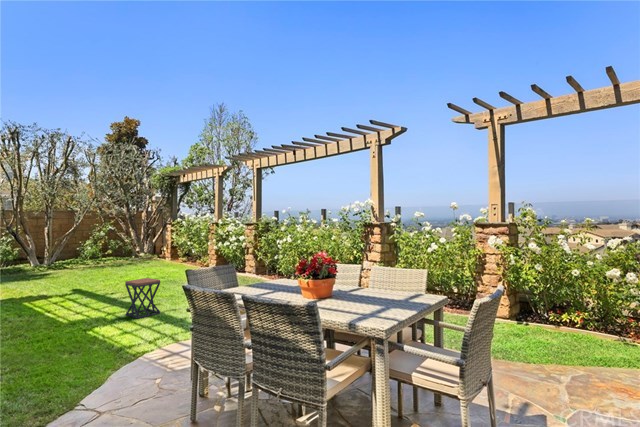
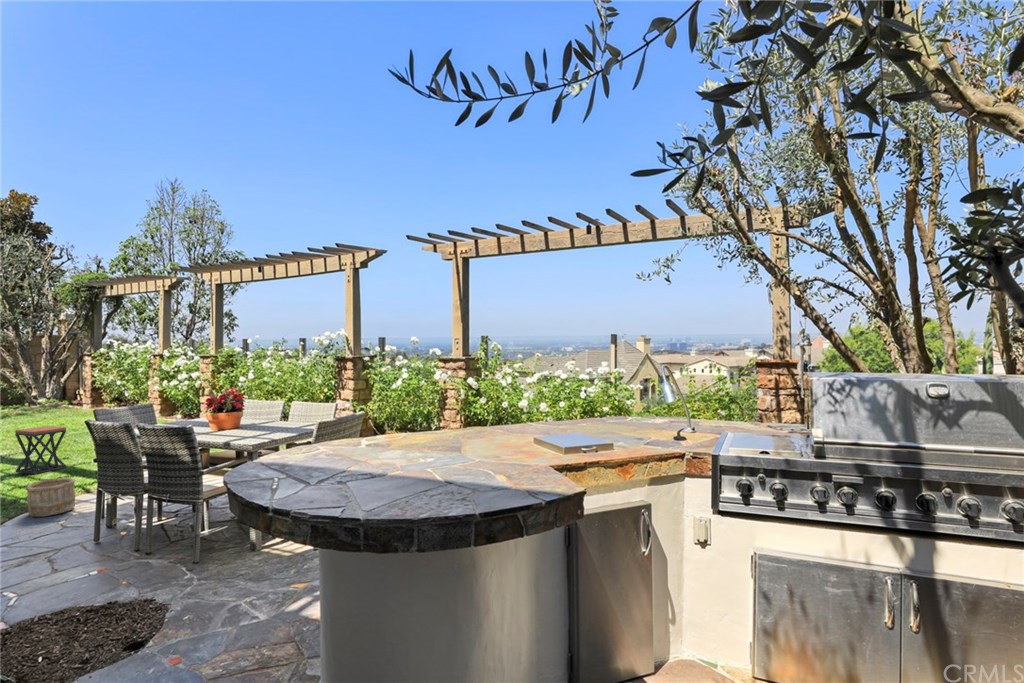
wooden bucket: none [131,335,172,376] -> present [26,478,75,517]

